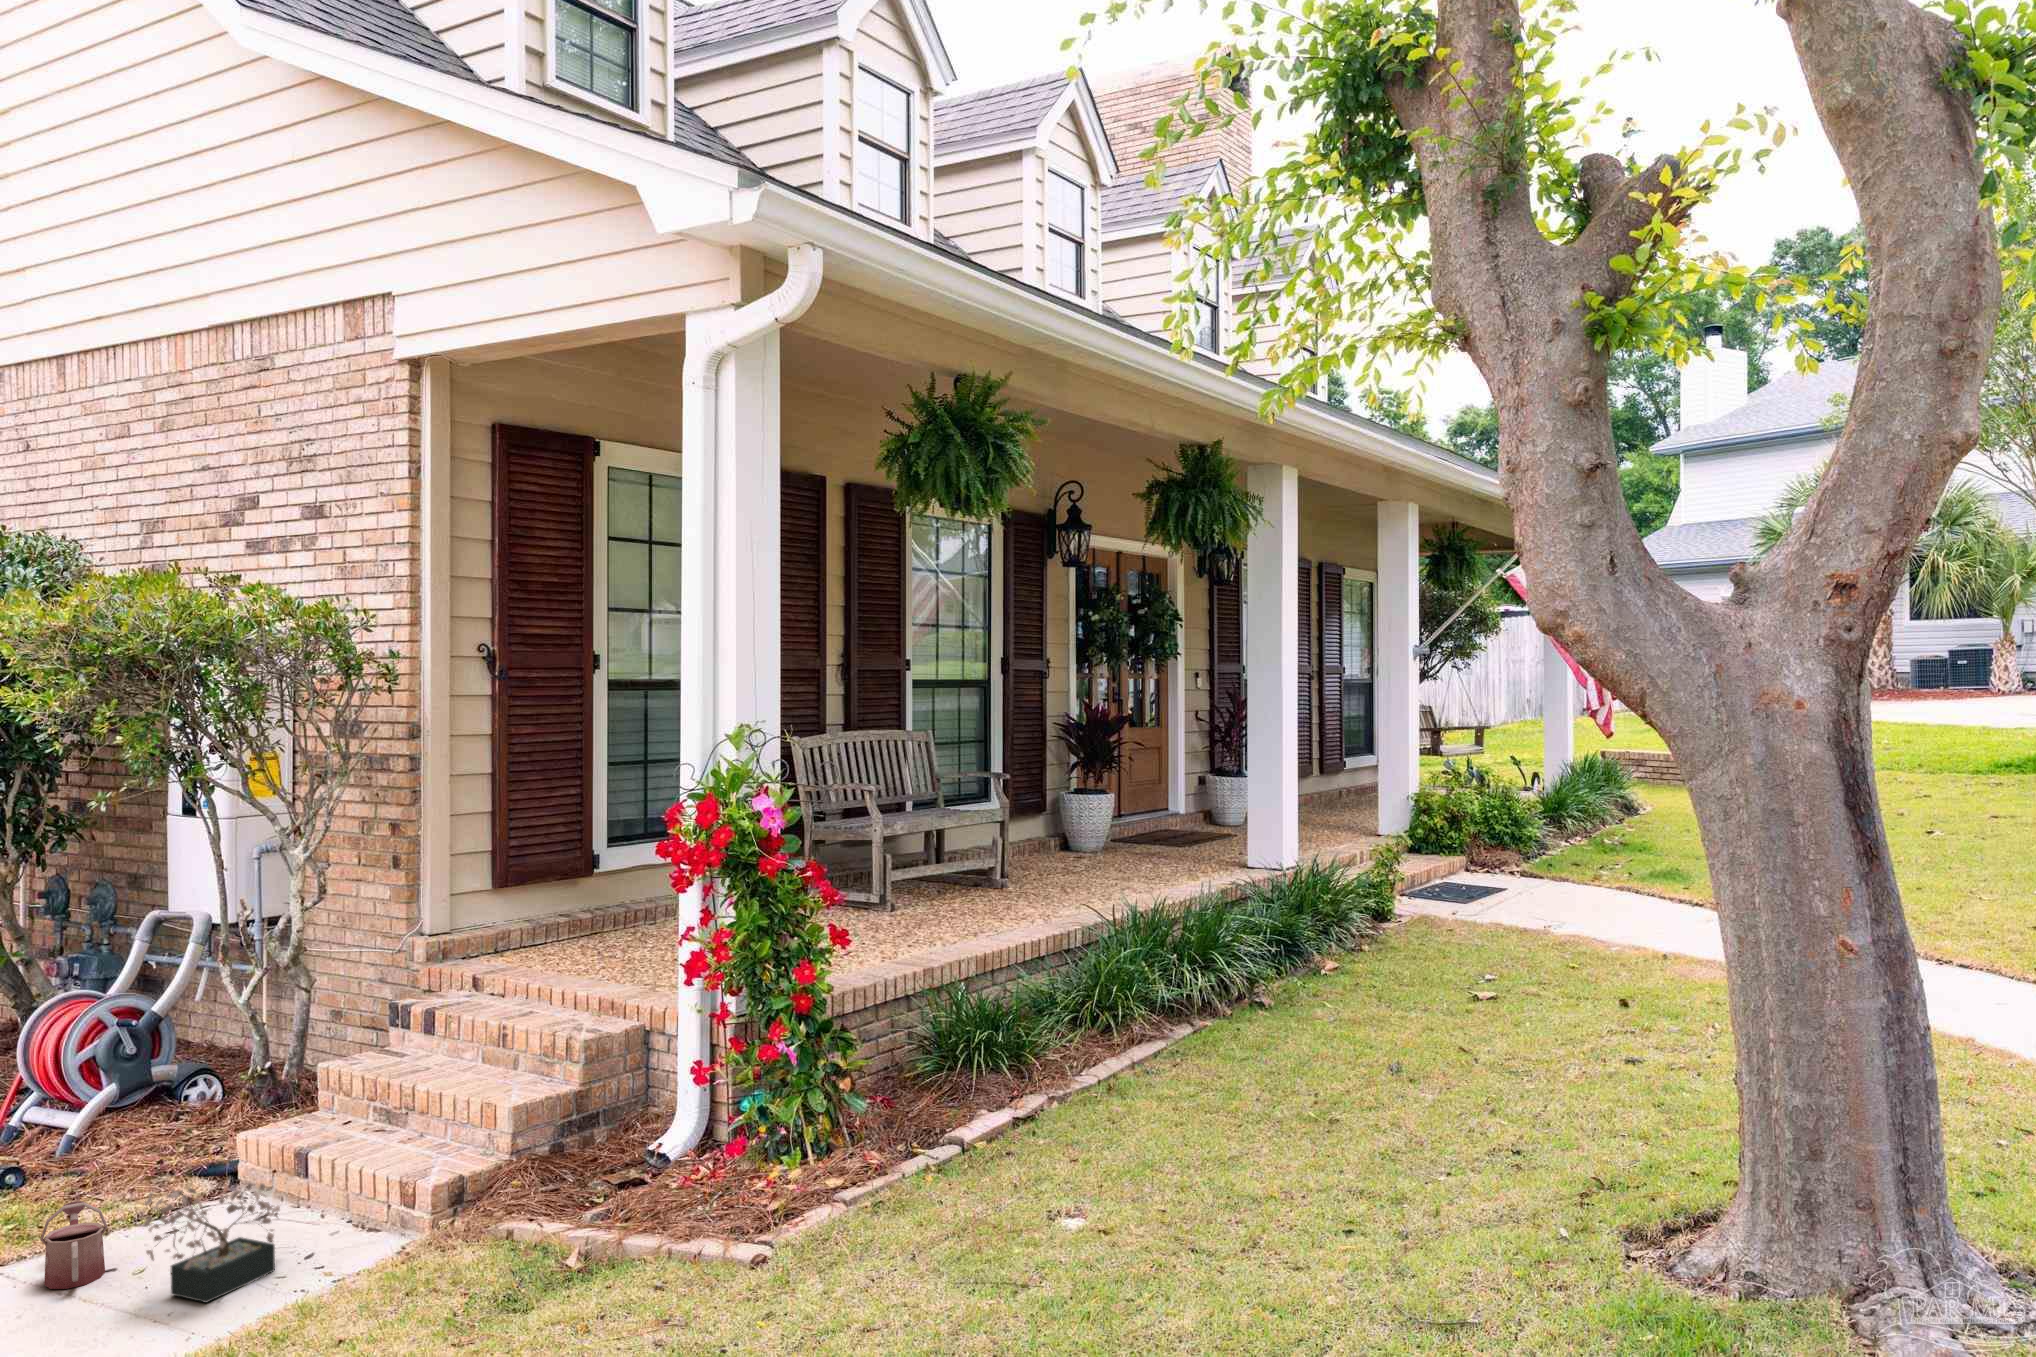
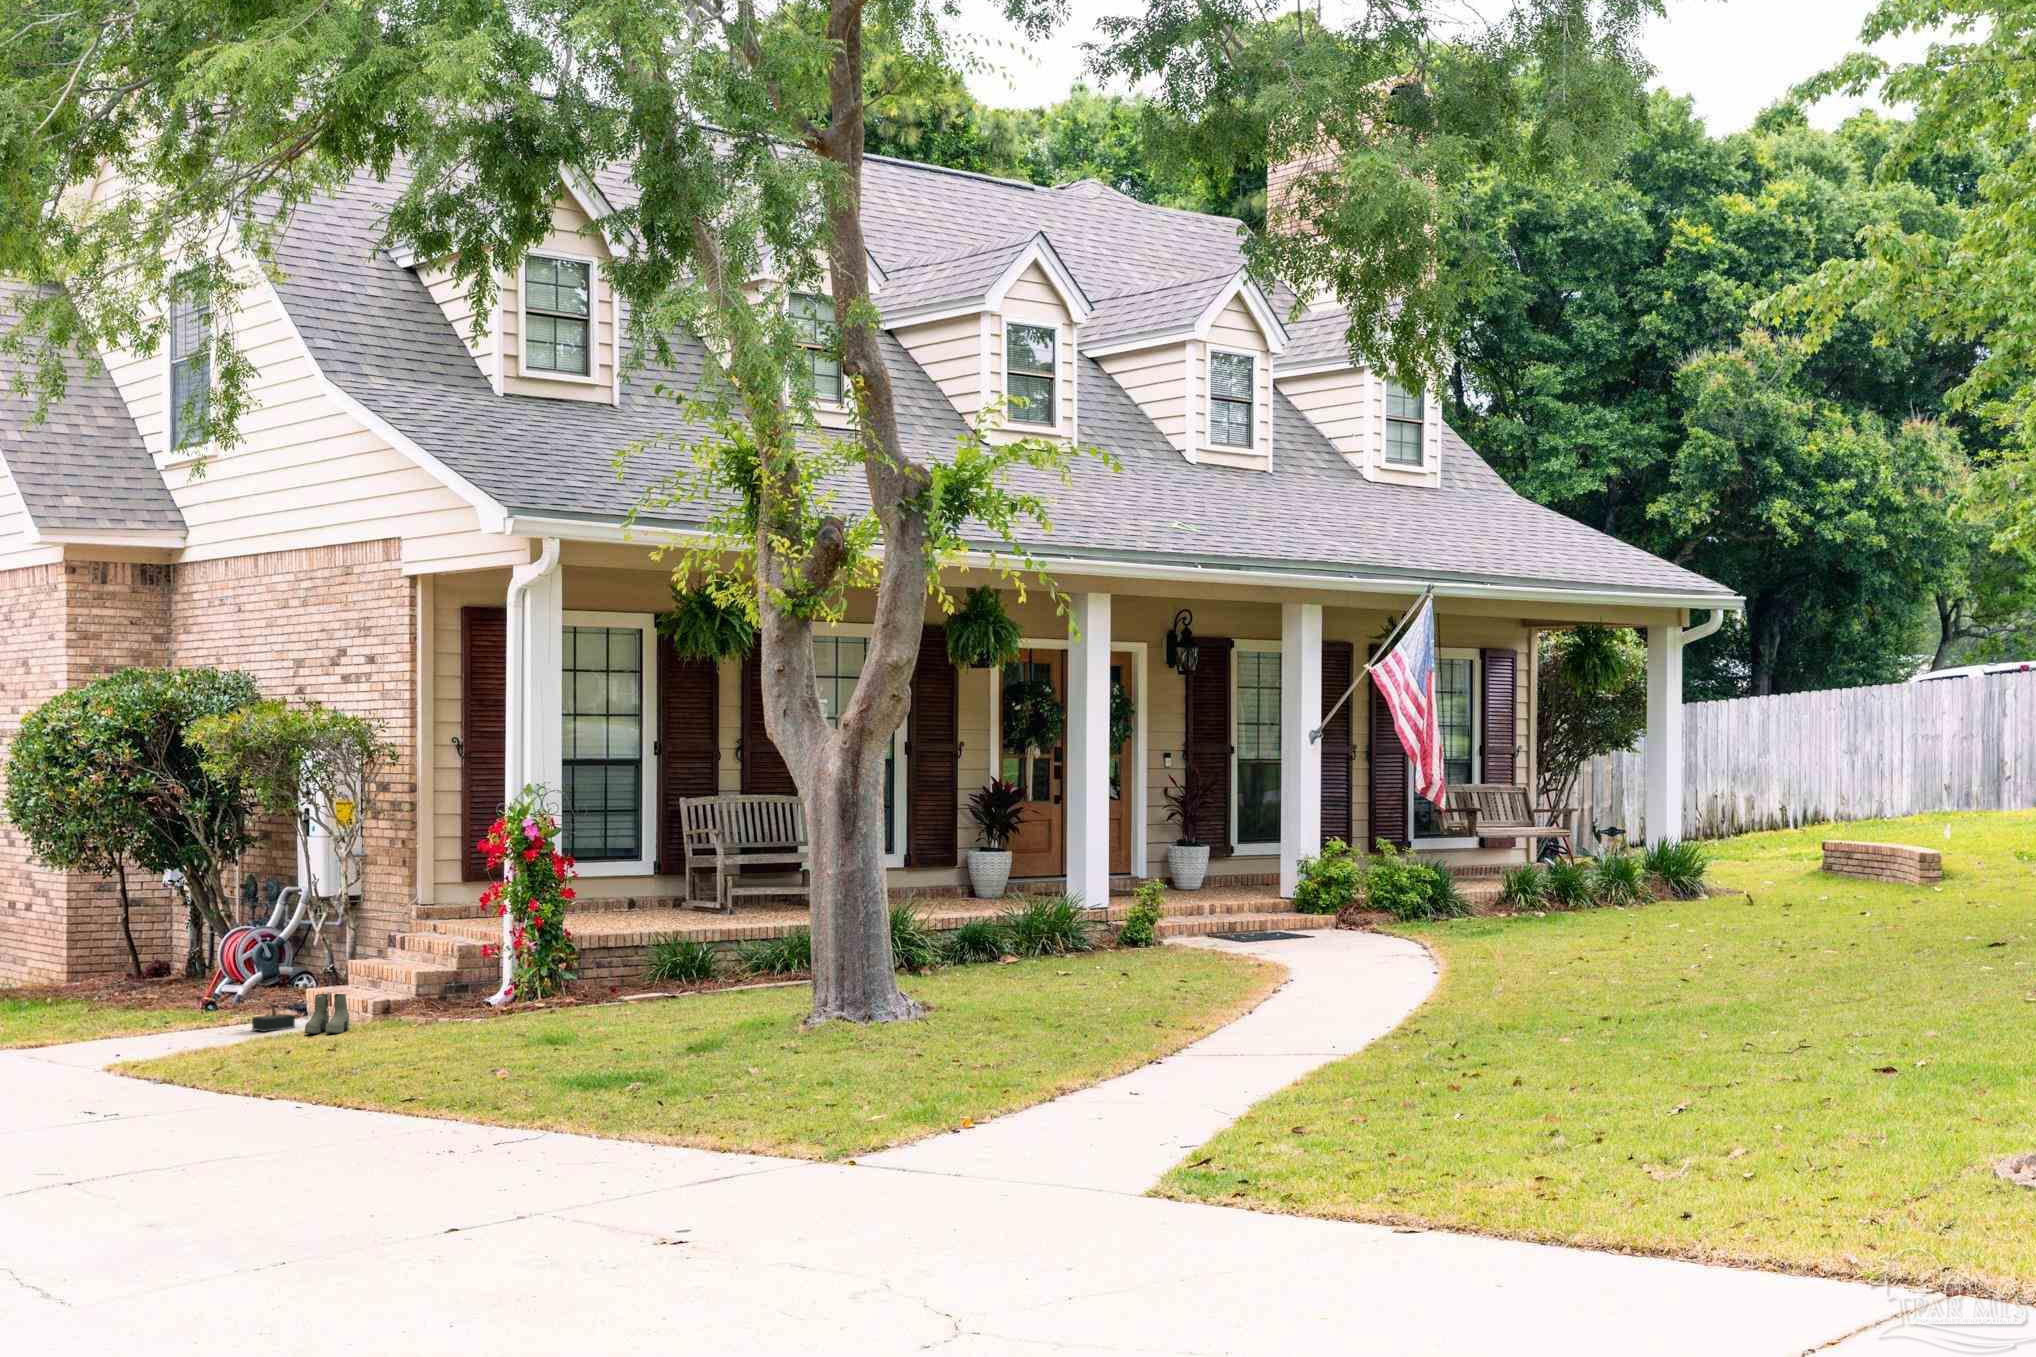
boots: none [331,1199,426,1315] -> present [305,994,349,1034]
watering can: present [40,1201,108,1289] -> none [207,994,234,1029]

